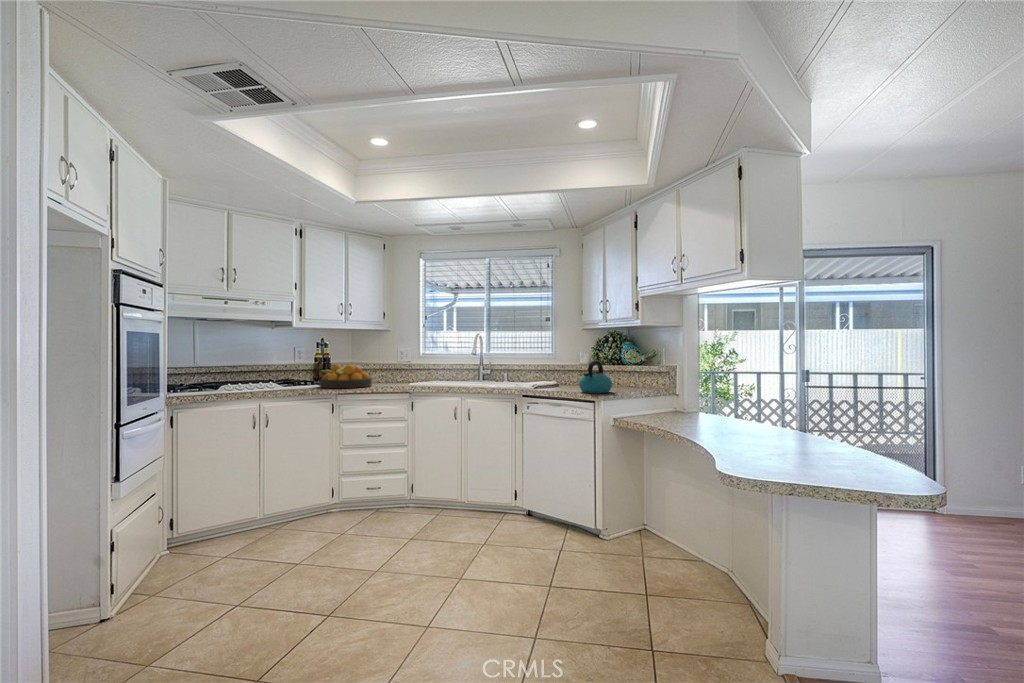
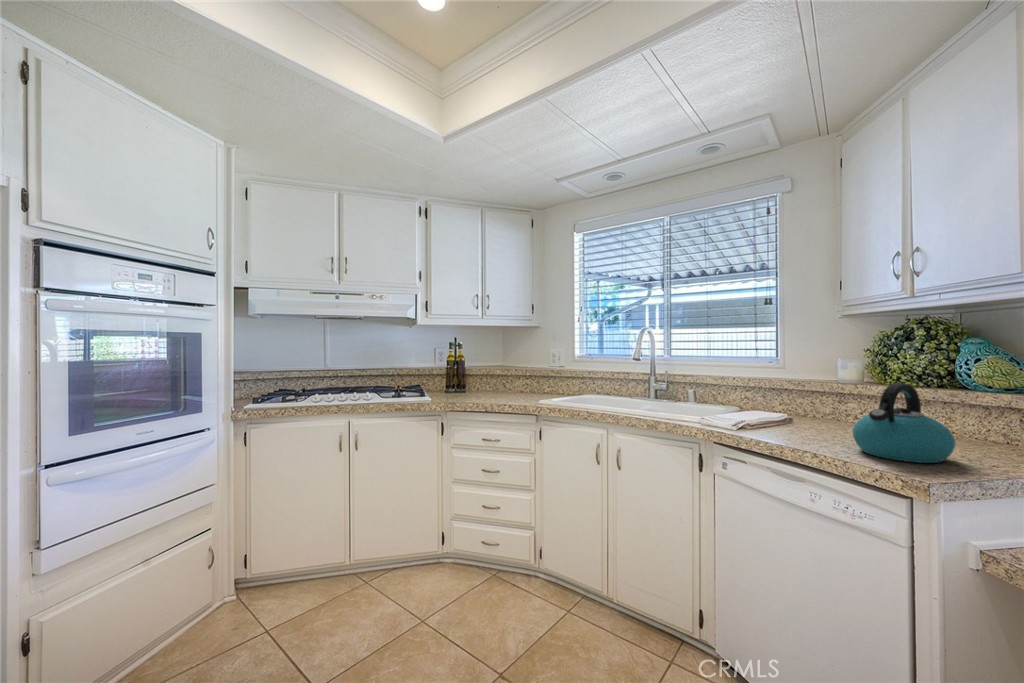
fruit bowl: present [320,364,372,388] -> none [427,371,492,405]

